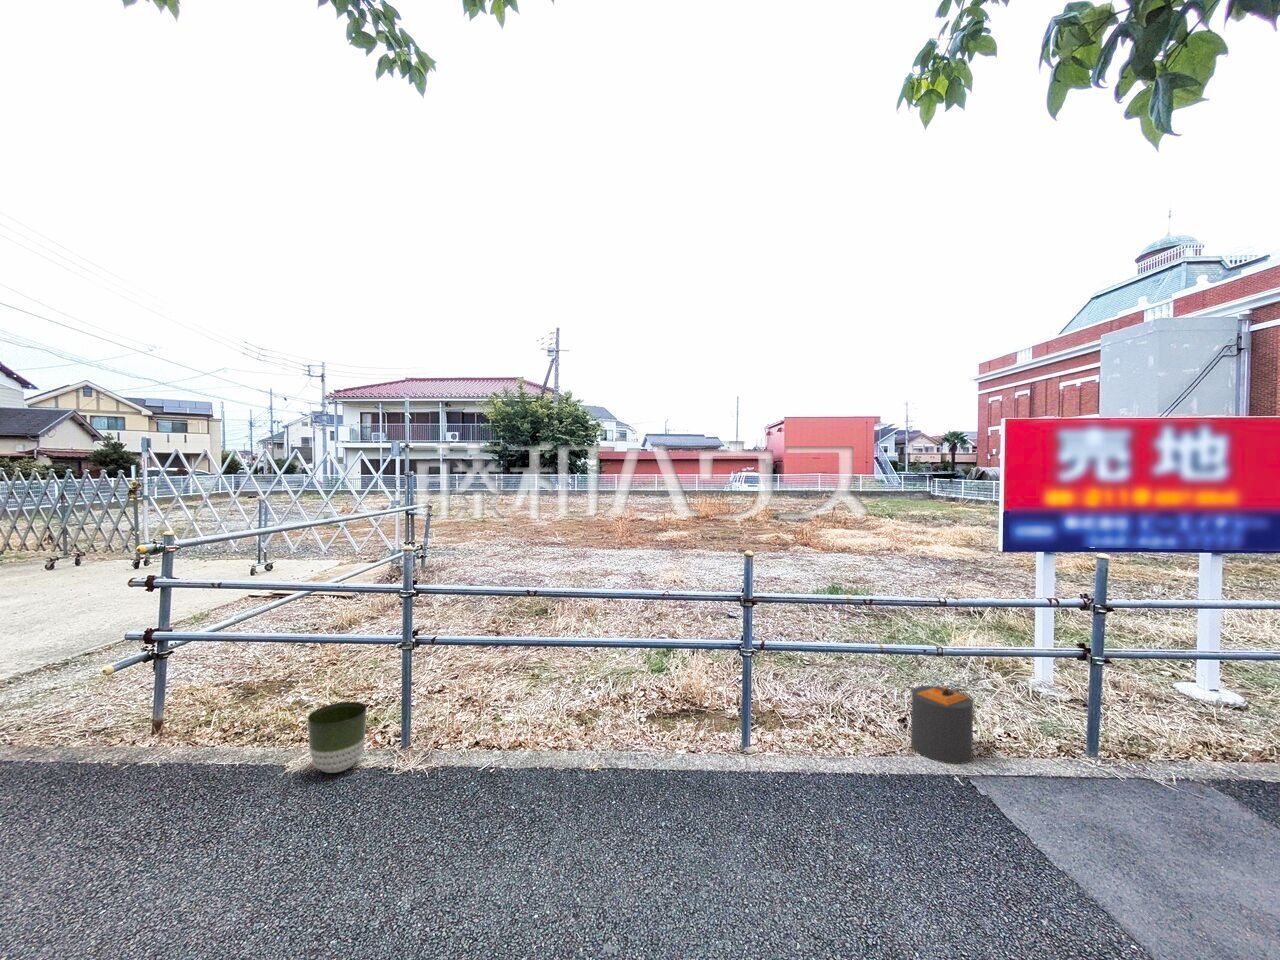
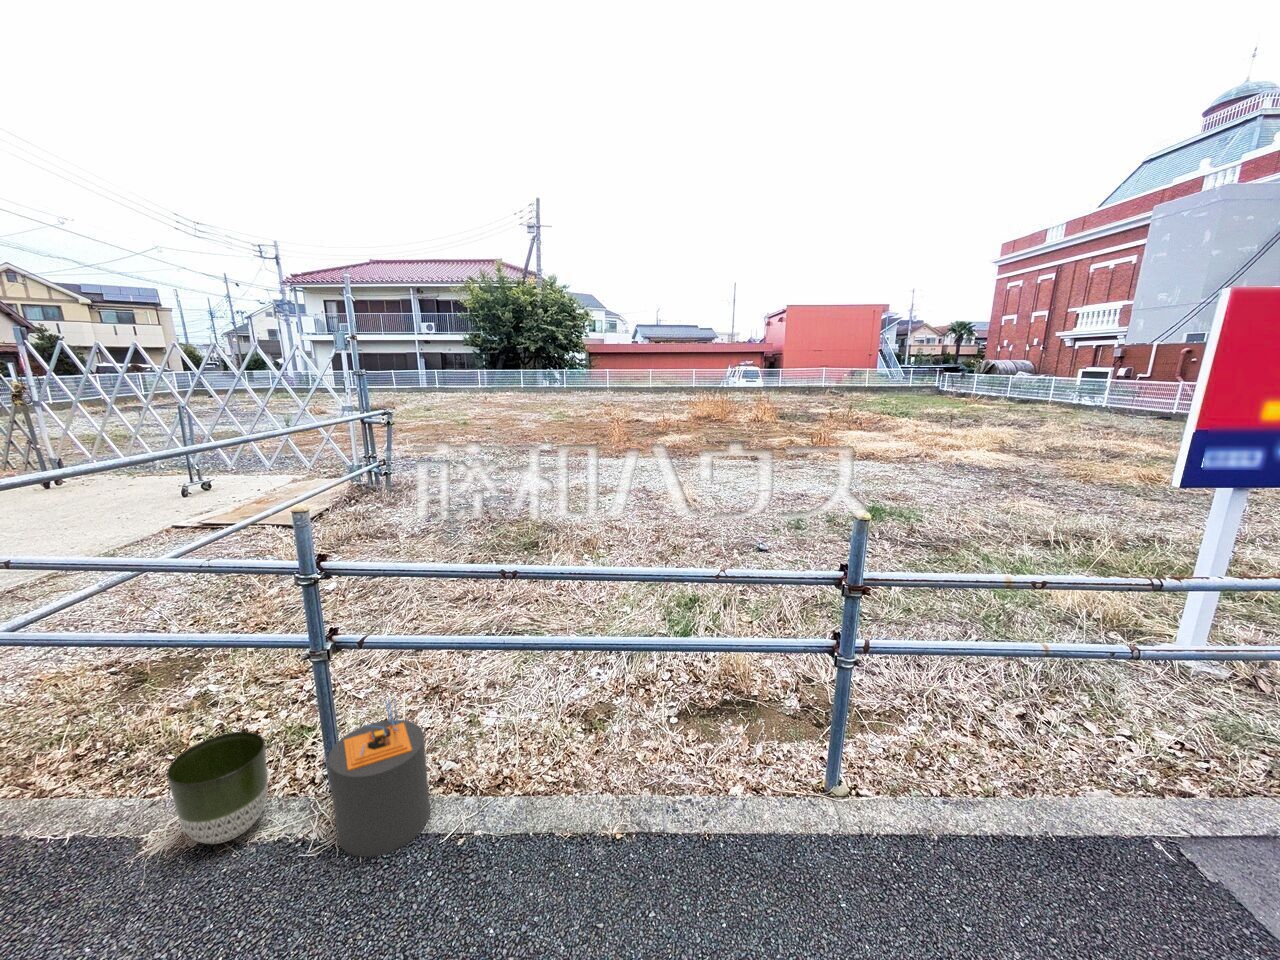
trash can: present [911,671,973,764] -> present [328,700,430,857]

